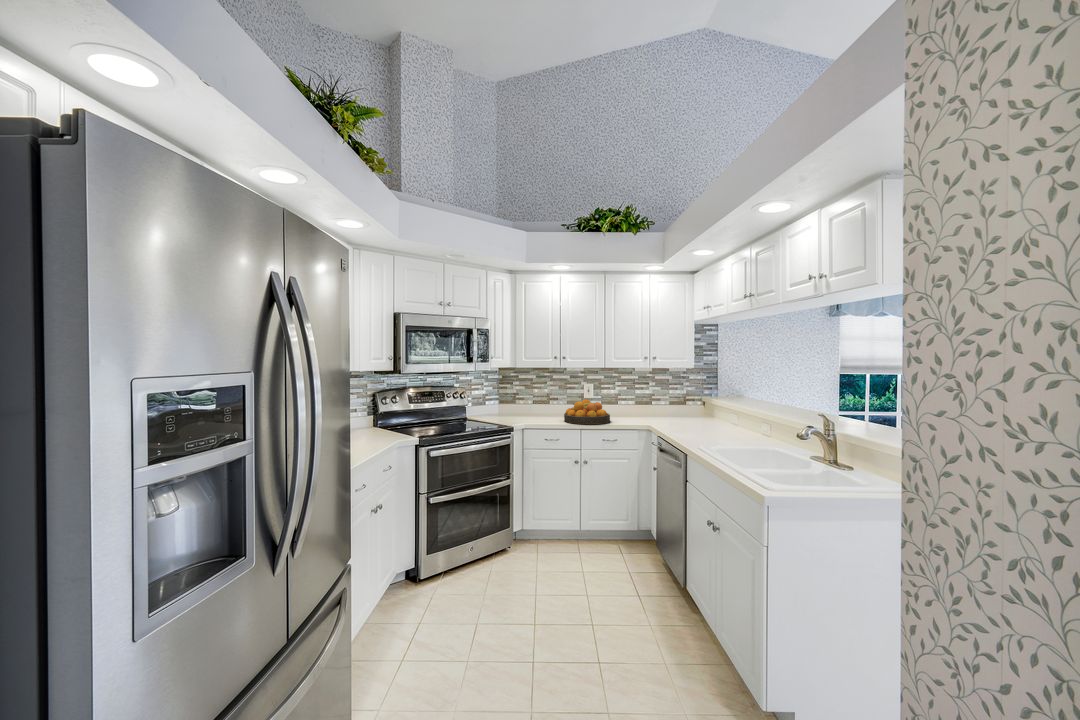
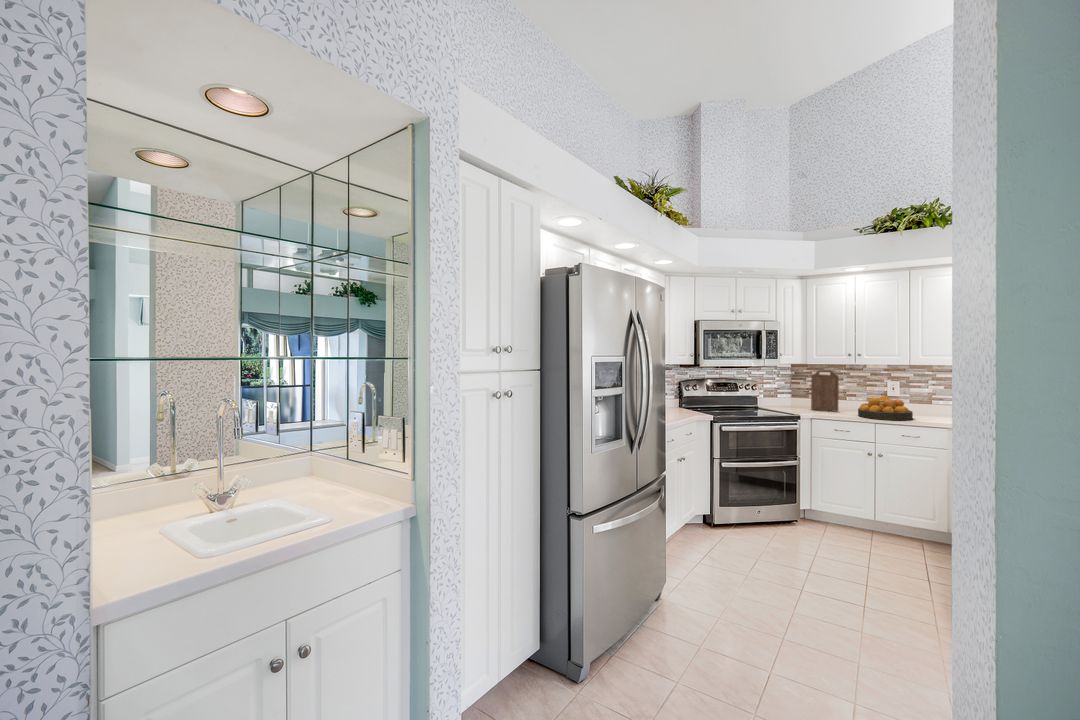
cutting board: none [519,374,545,418] -> present [811,370,839,411]

